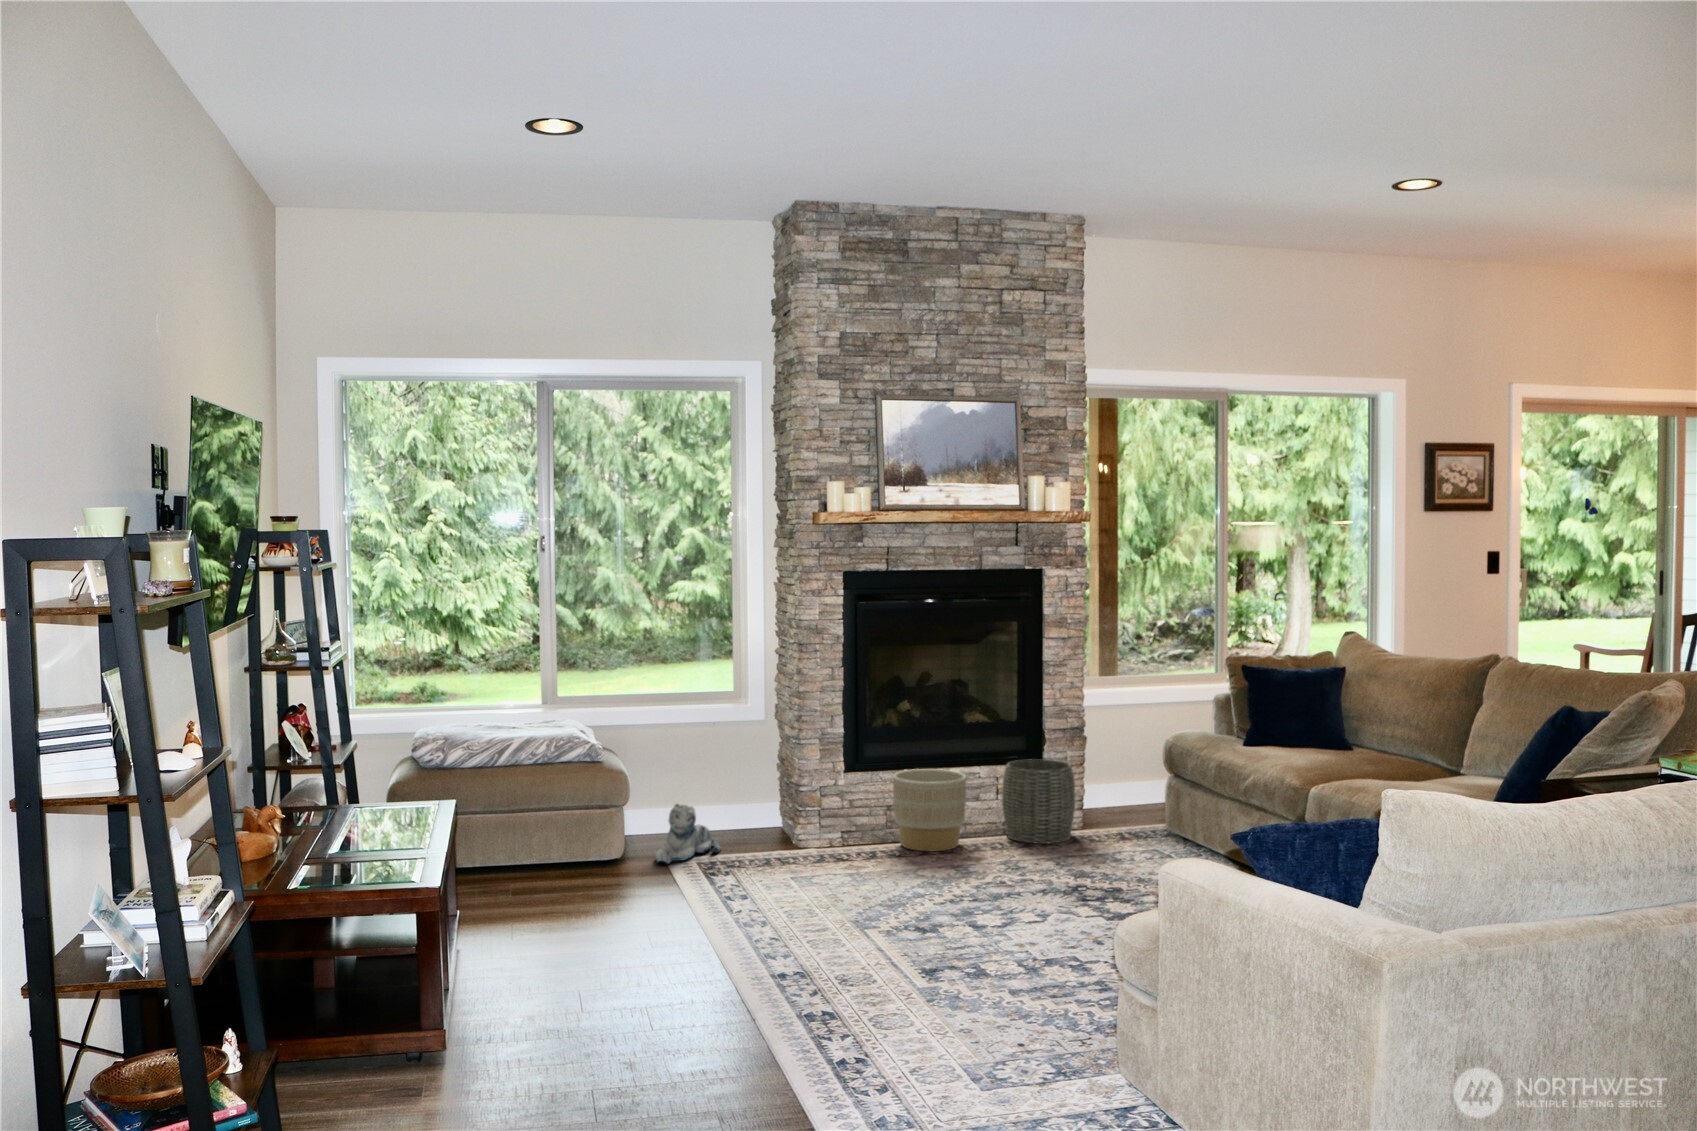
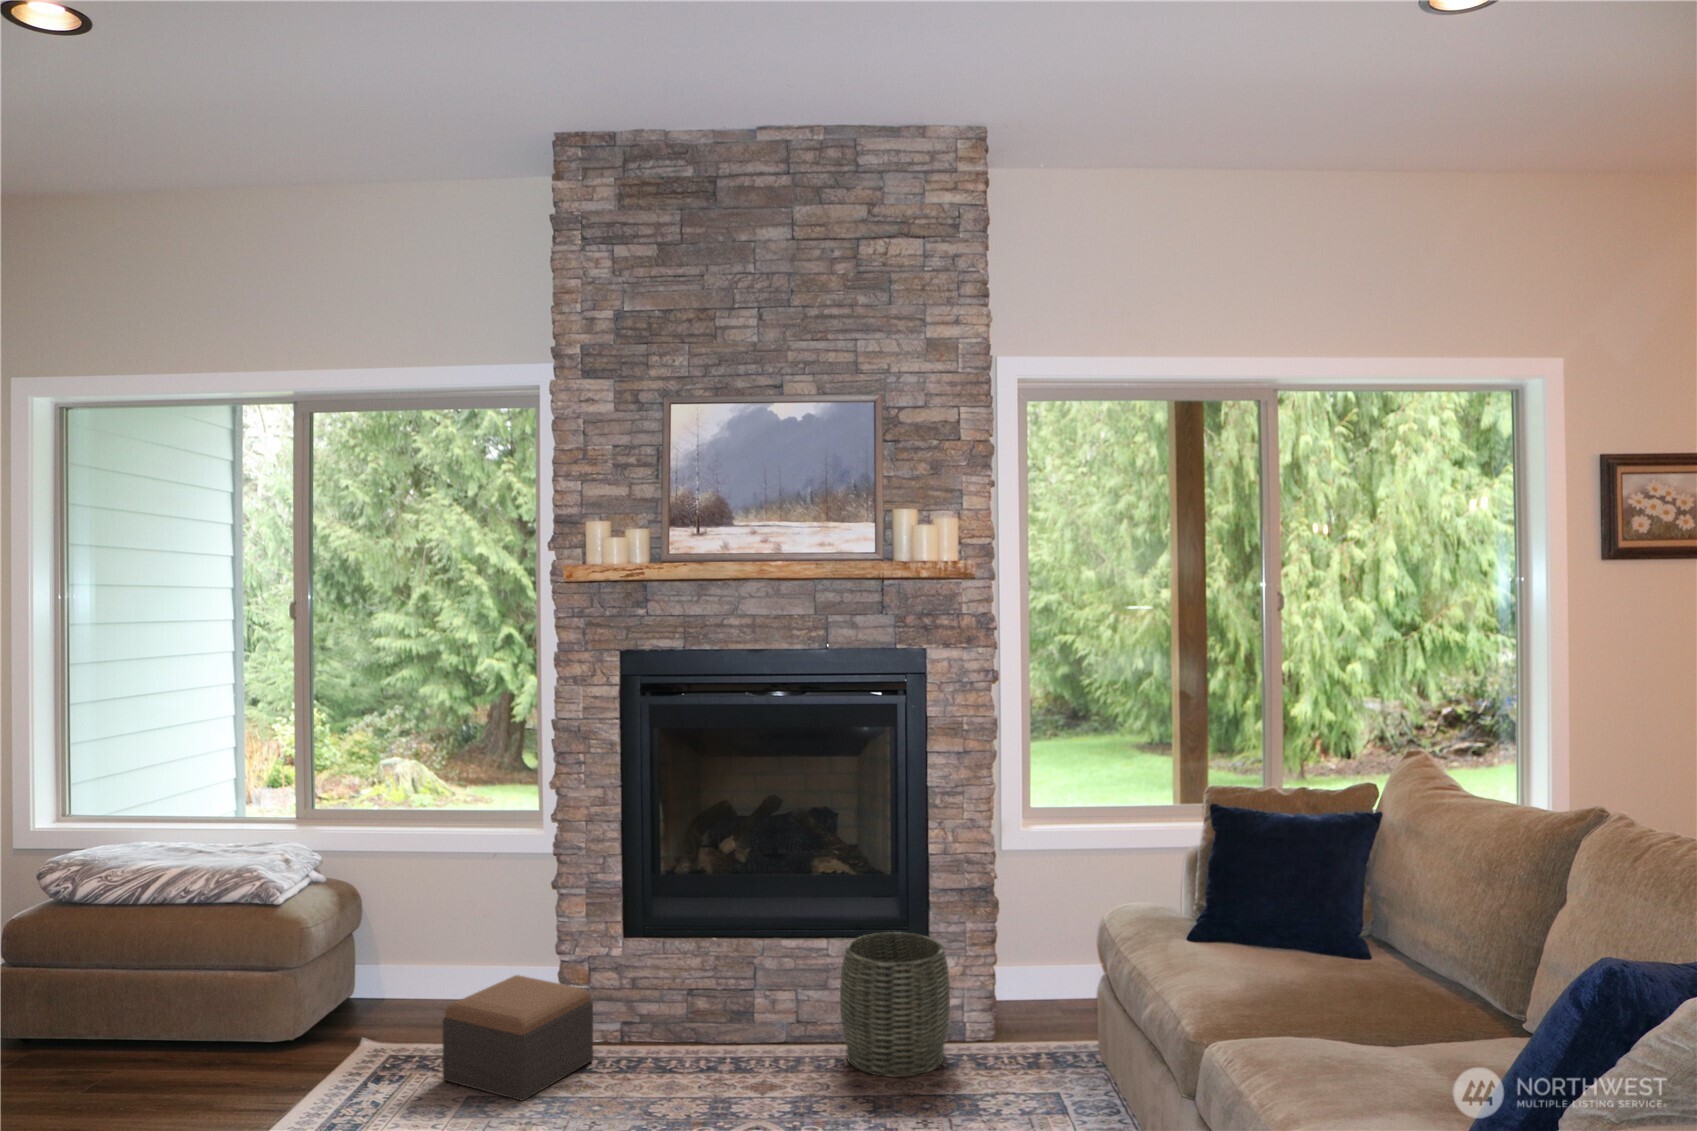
planter: present [893,769,966,851] -> none [665,938,774,1076]
footstool: none [763,800,848,869] -> present [443,975,593,1101]
plush toy: present [655,804,721,864] -> none [317,970,452,1062]

